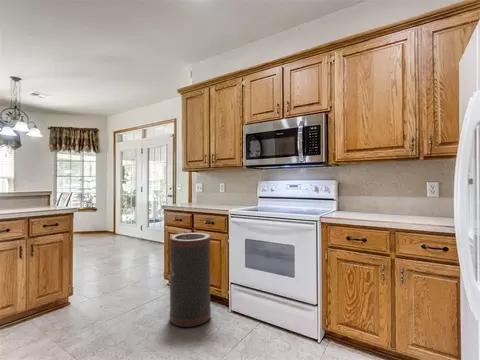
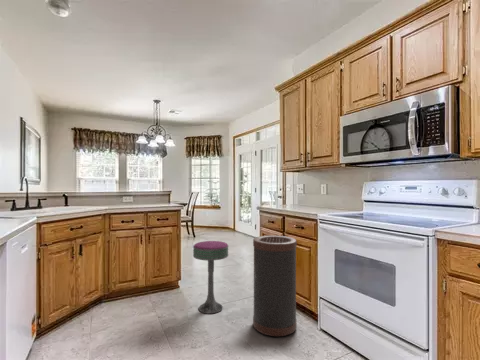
bar stool: none [98,245,138,323] -> present [193,241,228,314]

